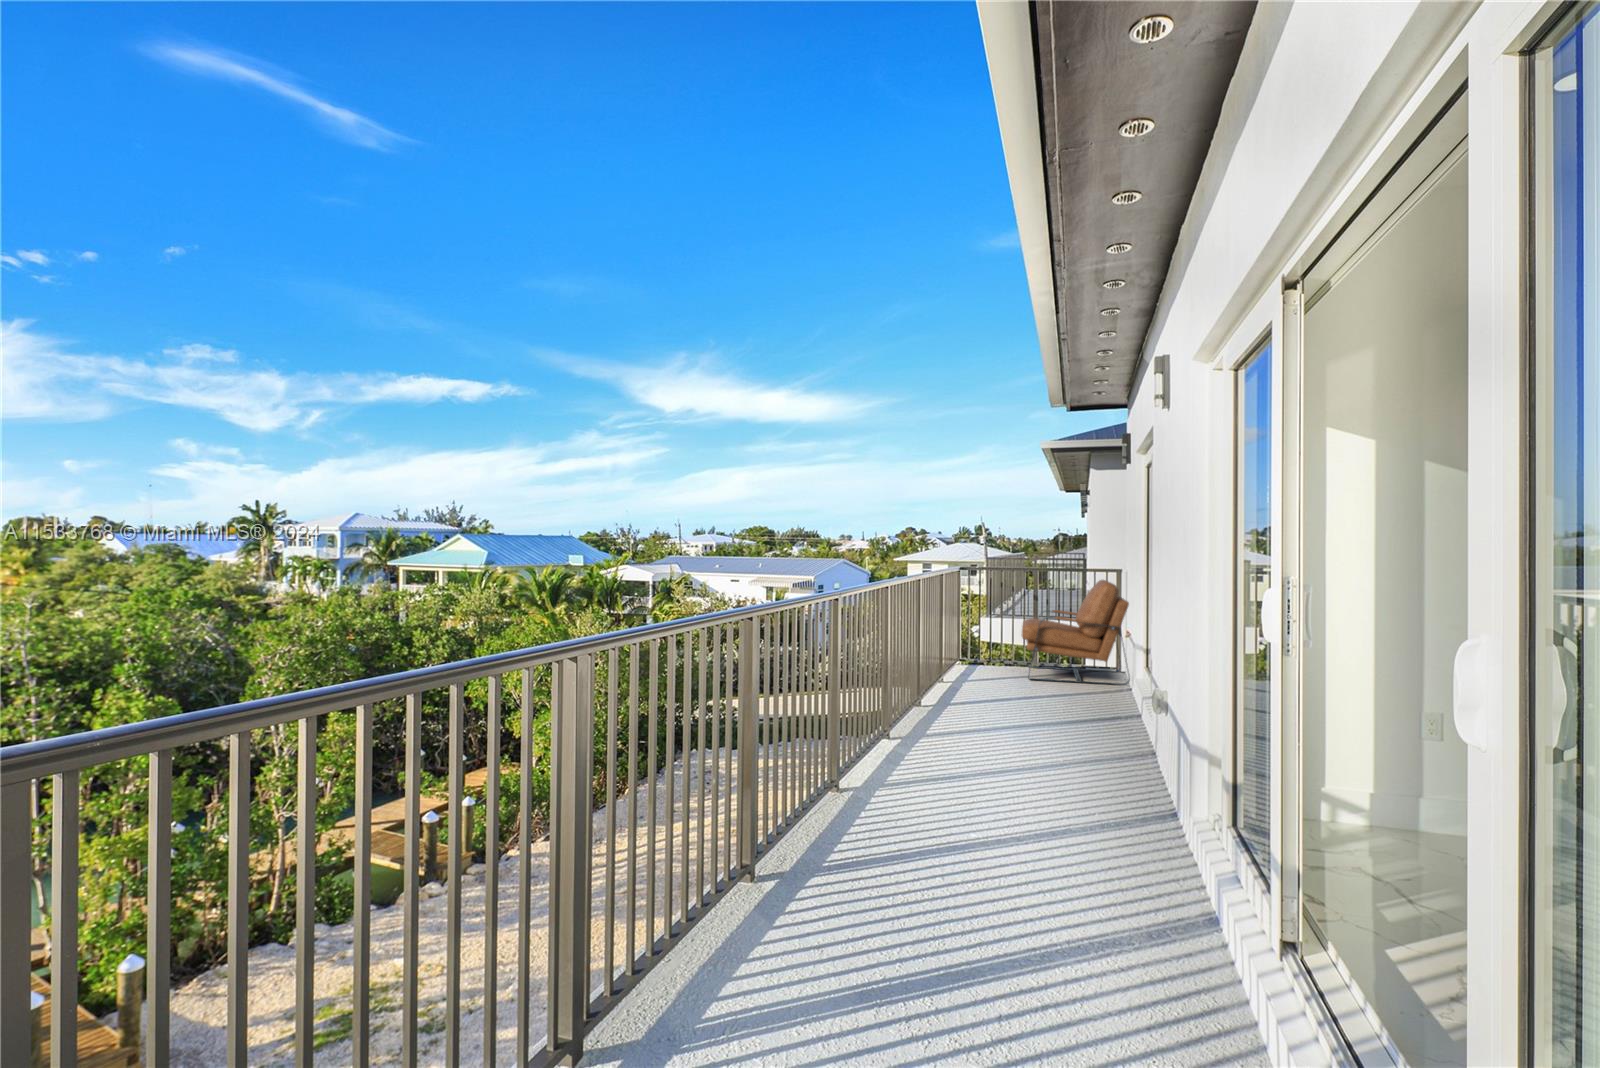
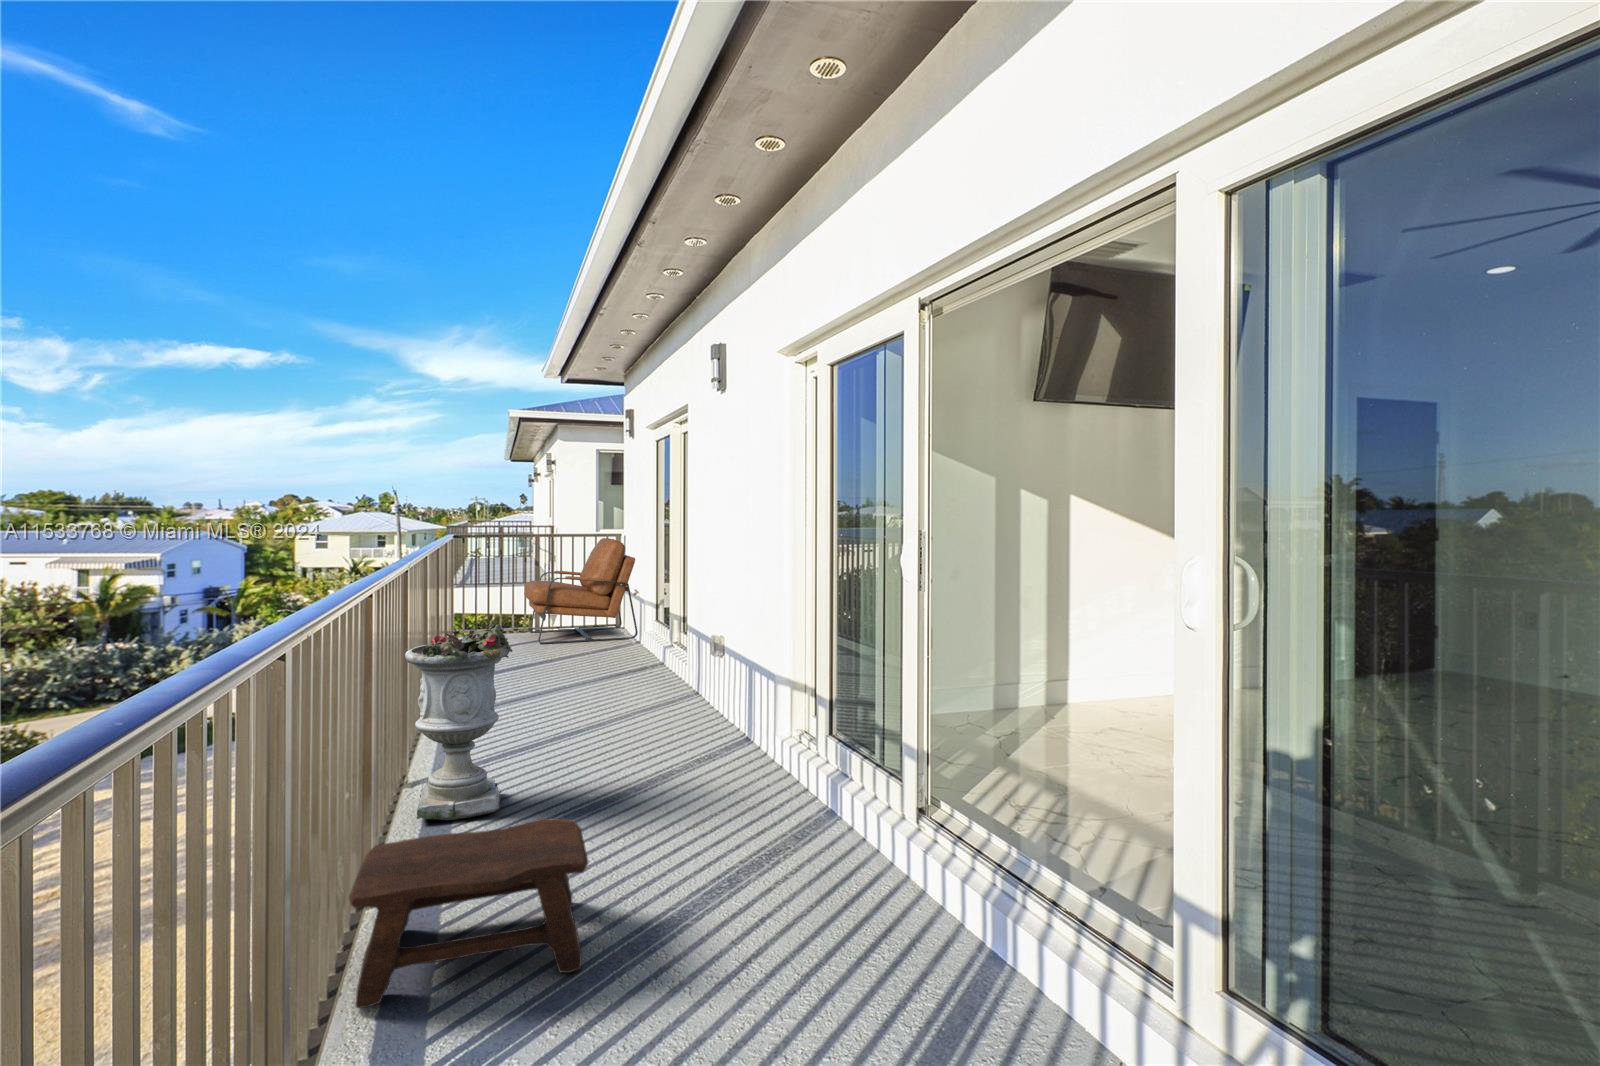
planter: none [820,663,905,830] -> present [405,624,513,820]
stool: none [691,832,888,986] -> present [349,818,588,1008]

